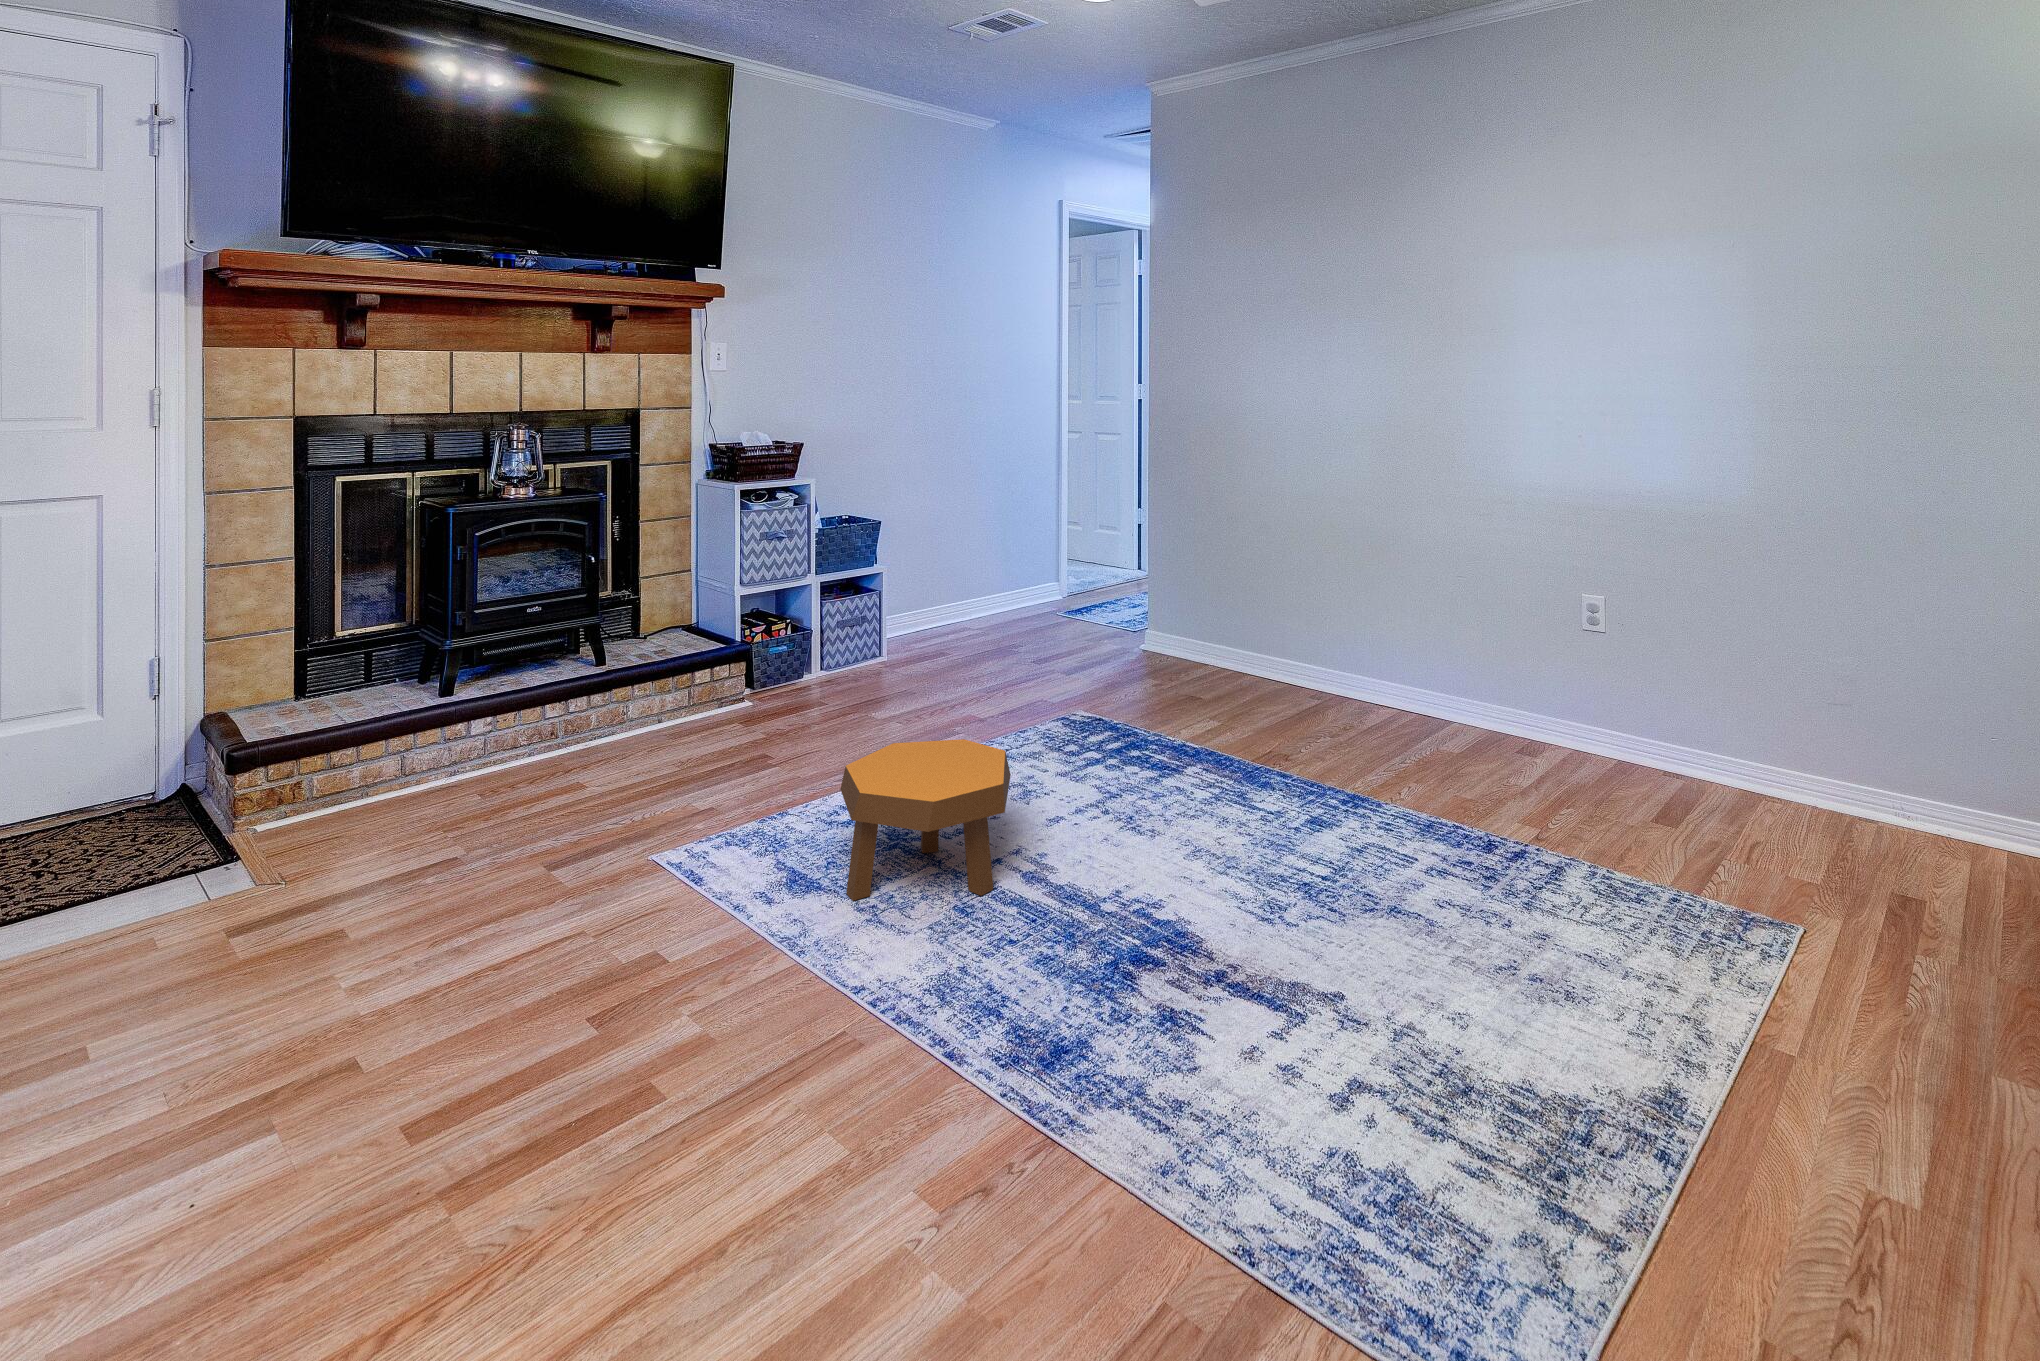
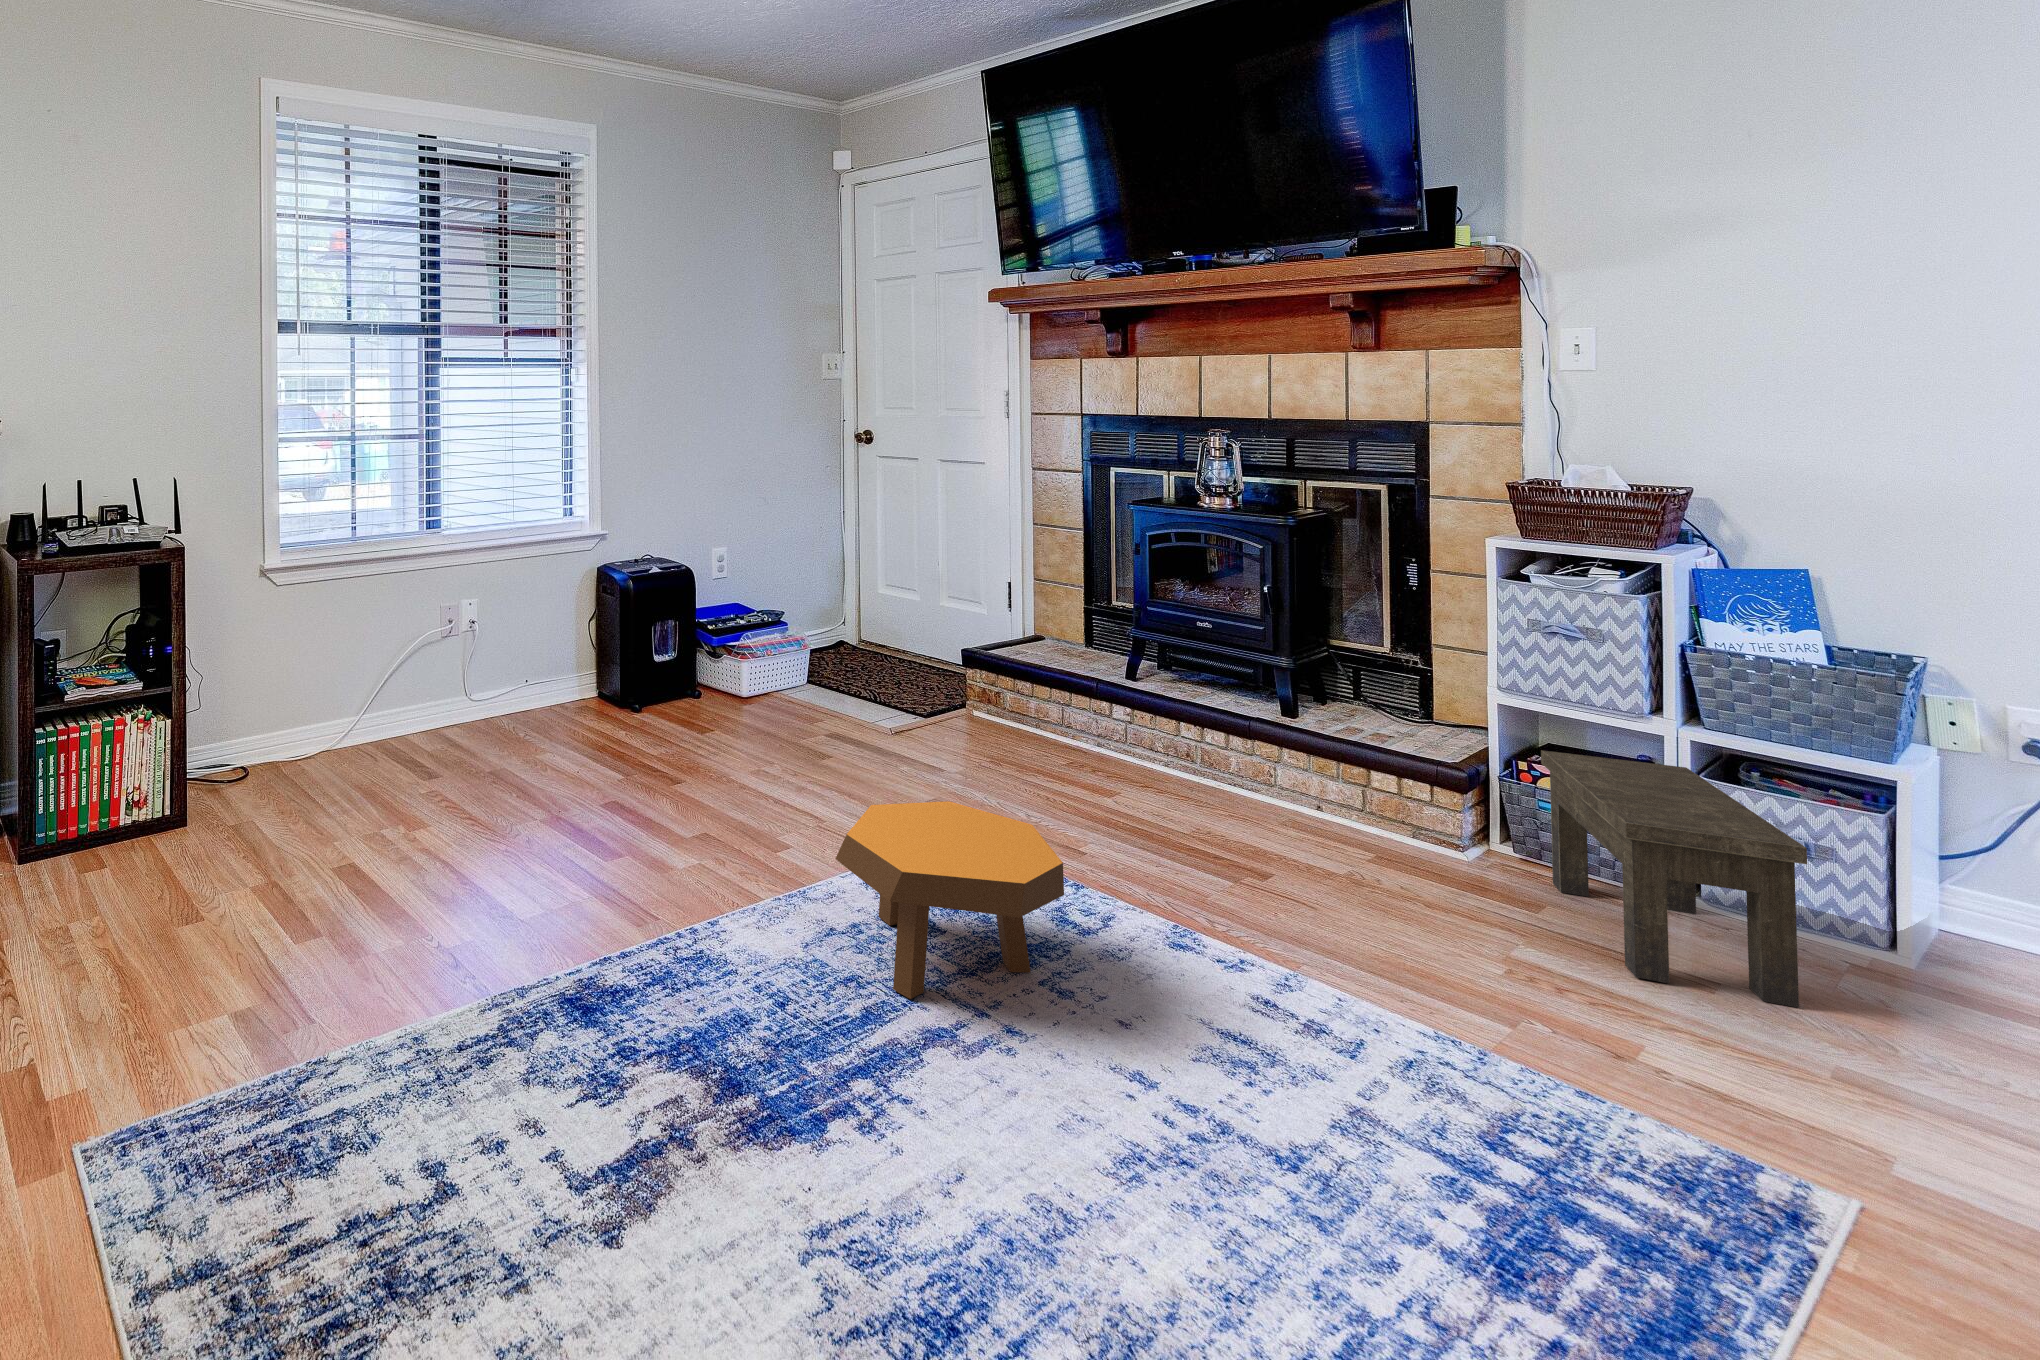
side table: none [788,598,932,701] -> present [1541,751,1807,1008]

